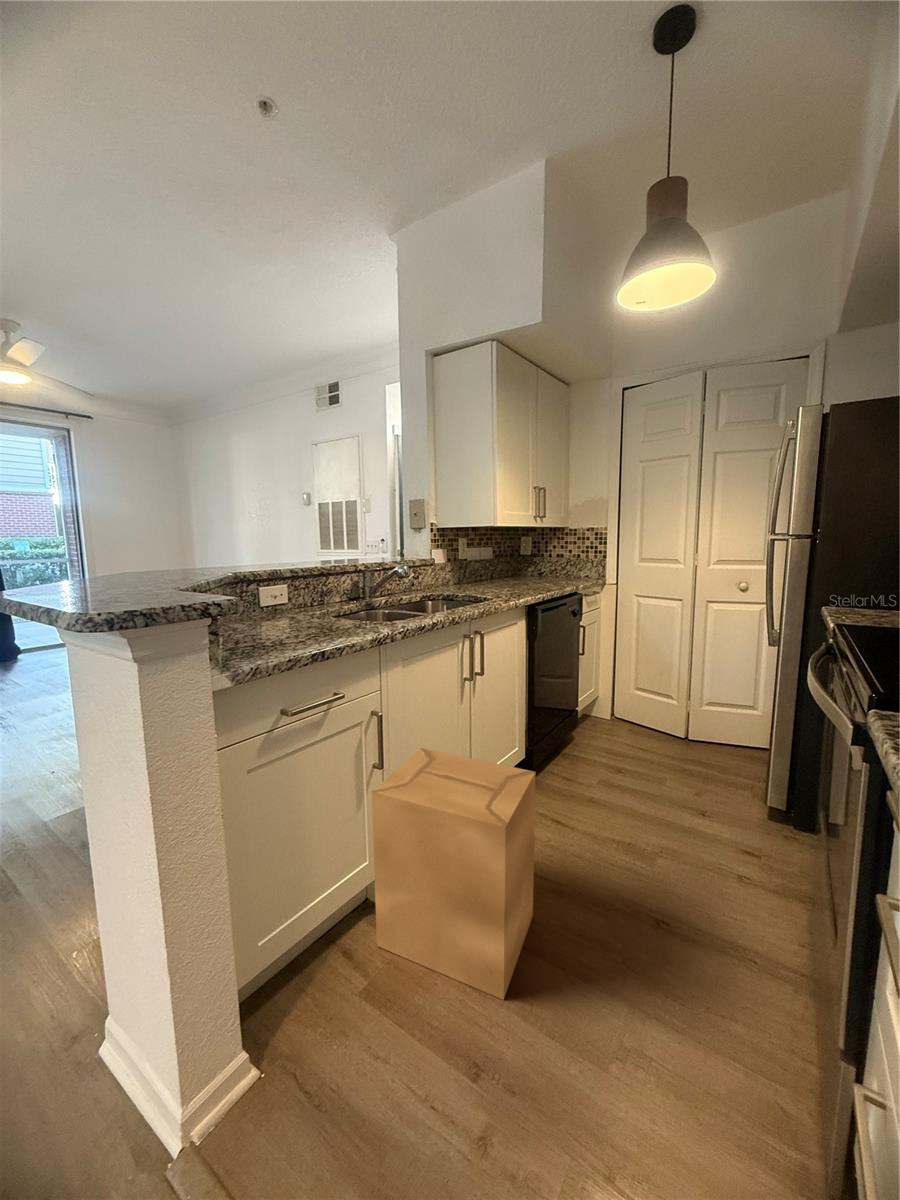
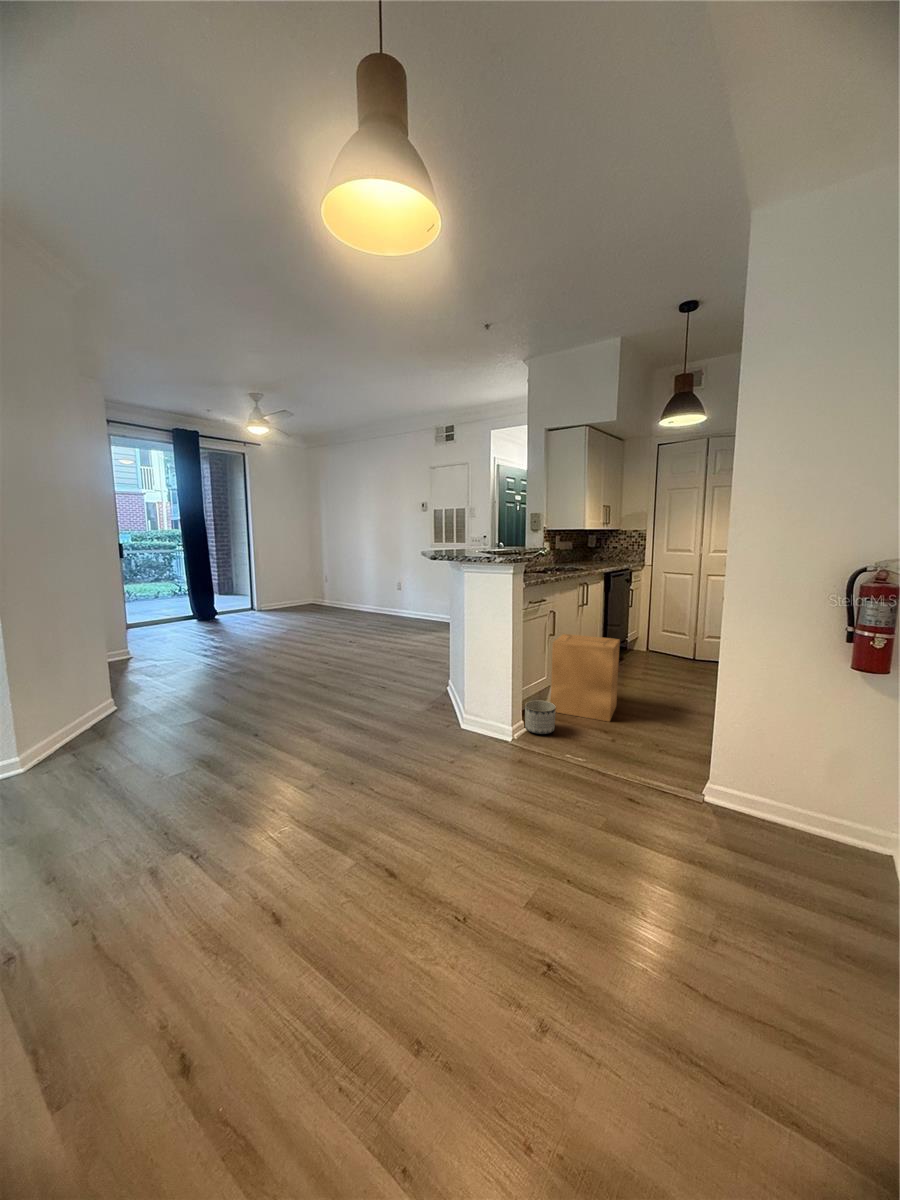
planter: none [256,966,344,1106] -> present [525,700,556,734]

